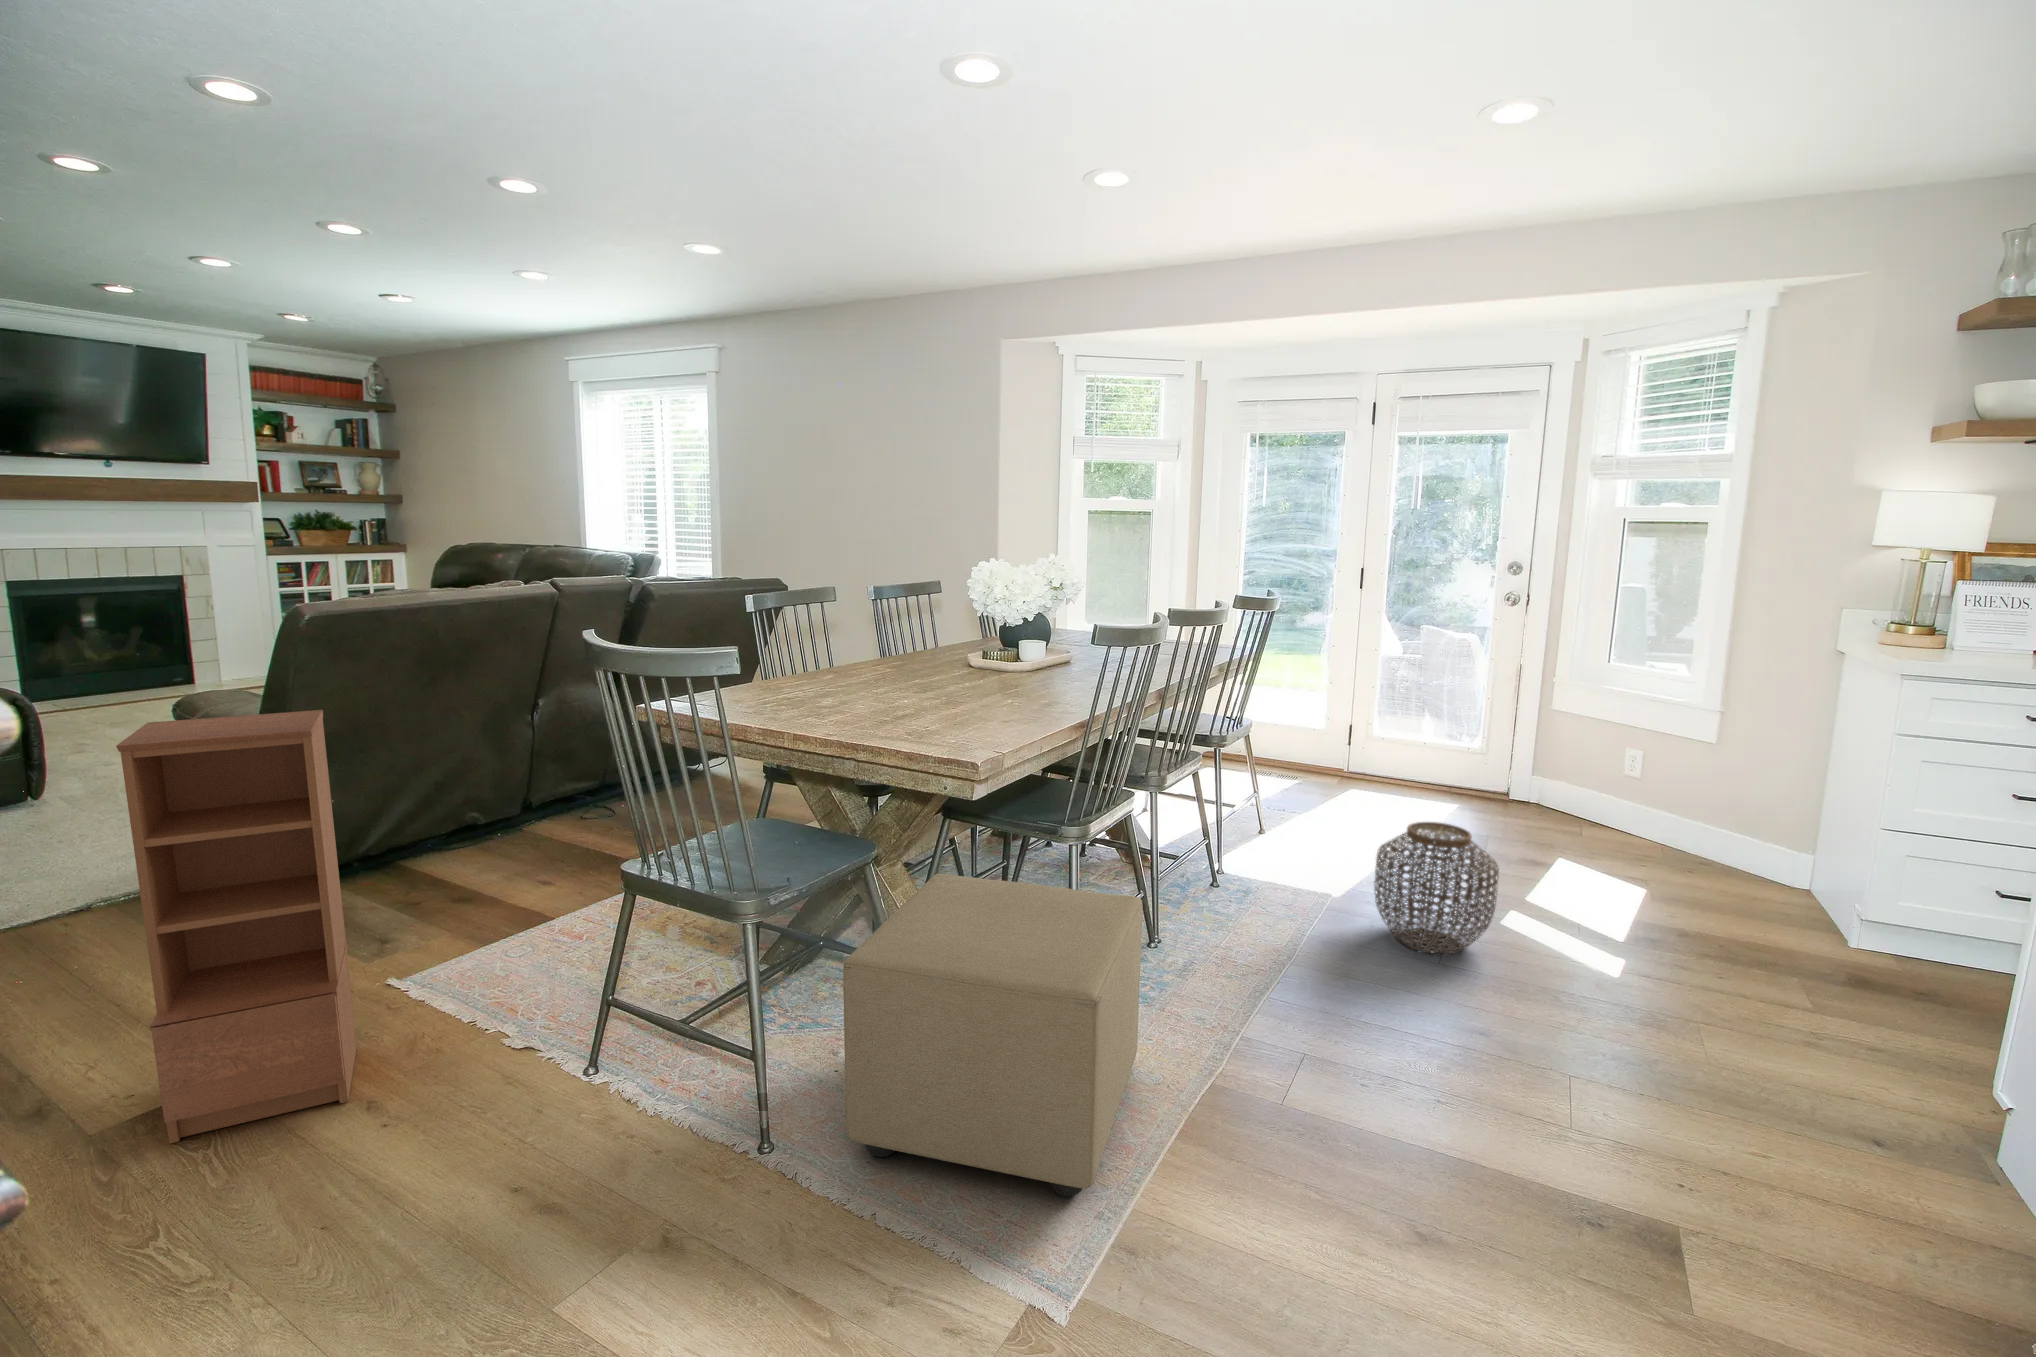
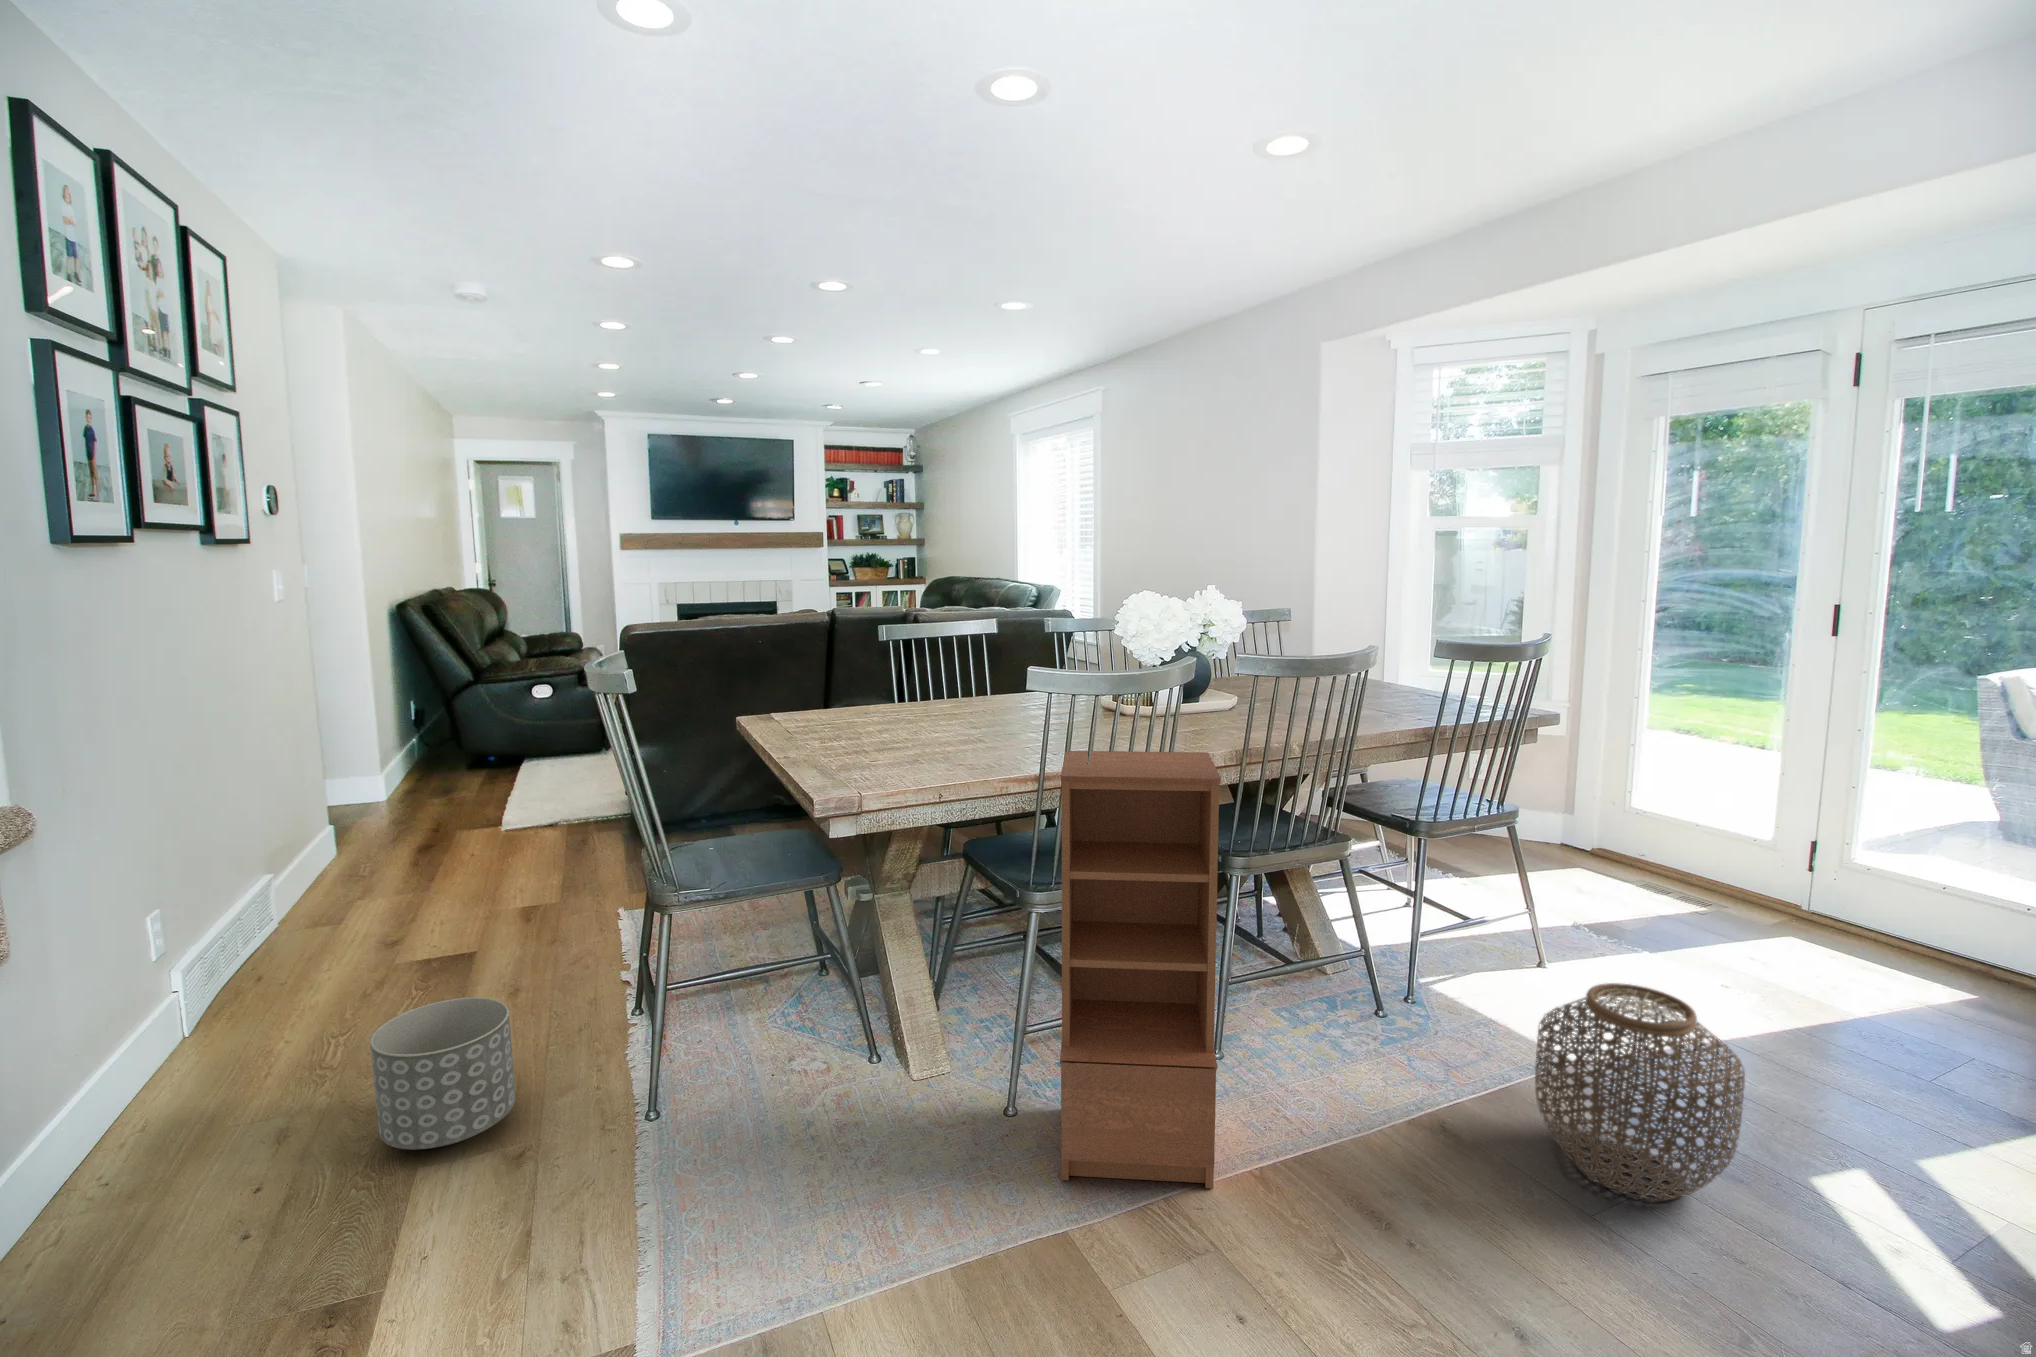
bookcase: present [116,710,357,1144] -> present [1060,751,1221,1188]
ottoman: present [843,874,1143,1196] -> none [665,905,1009,1276]
planter: none [463,1073,633,1275] -> present [370,997,516,1150]

